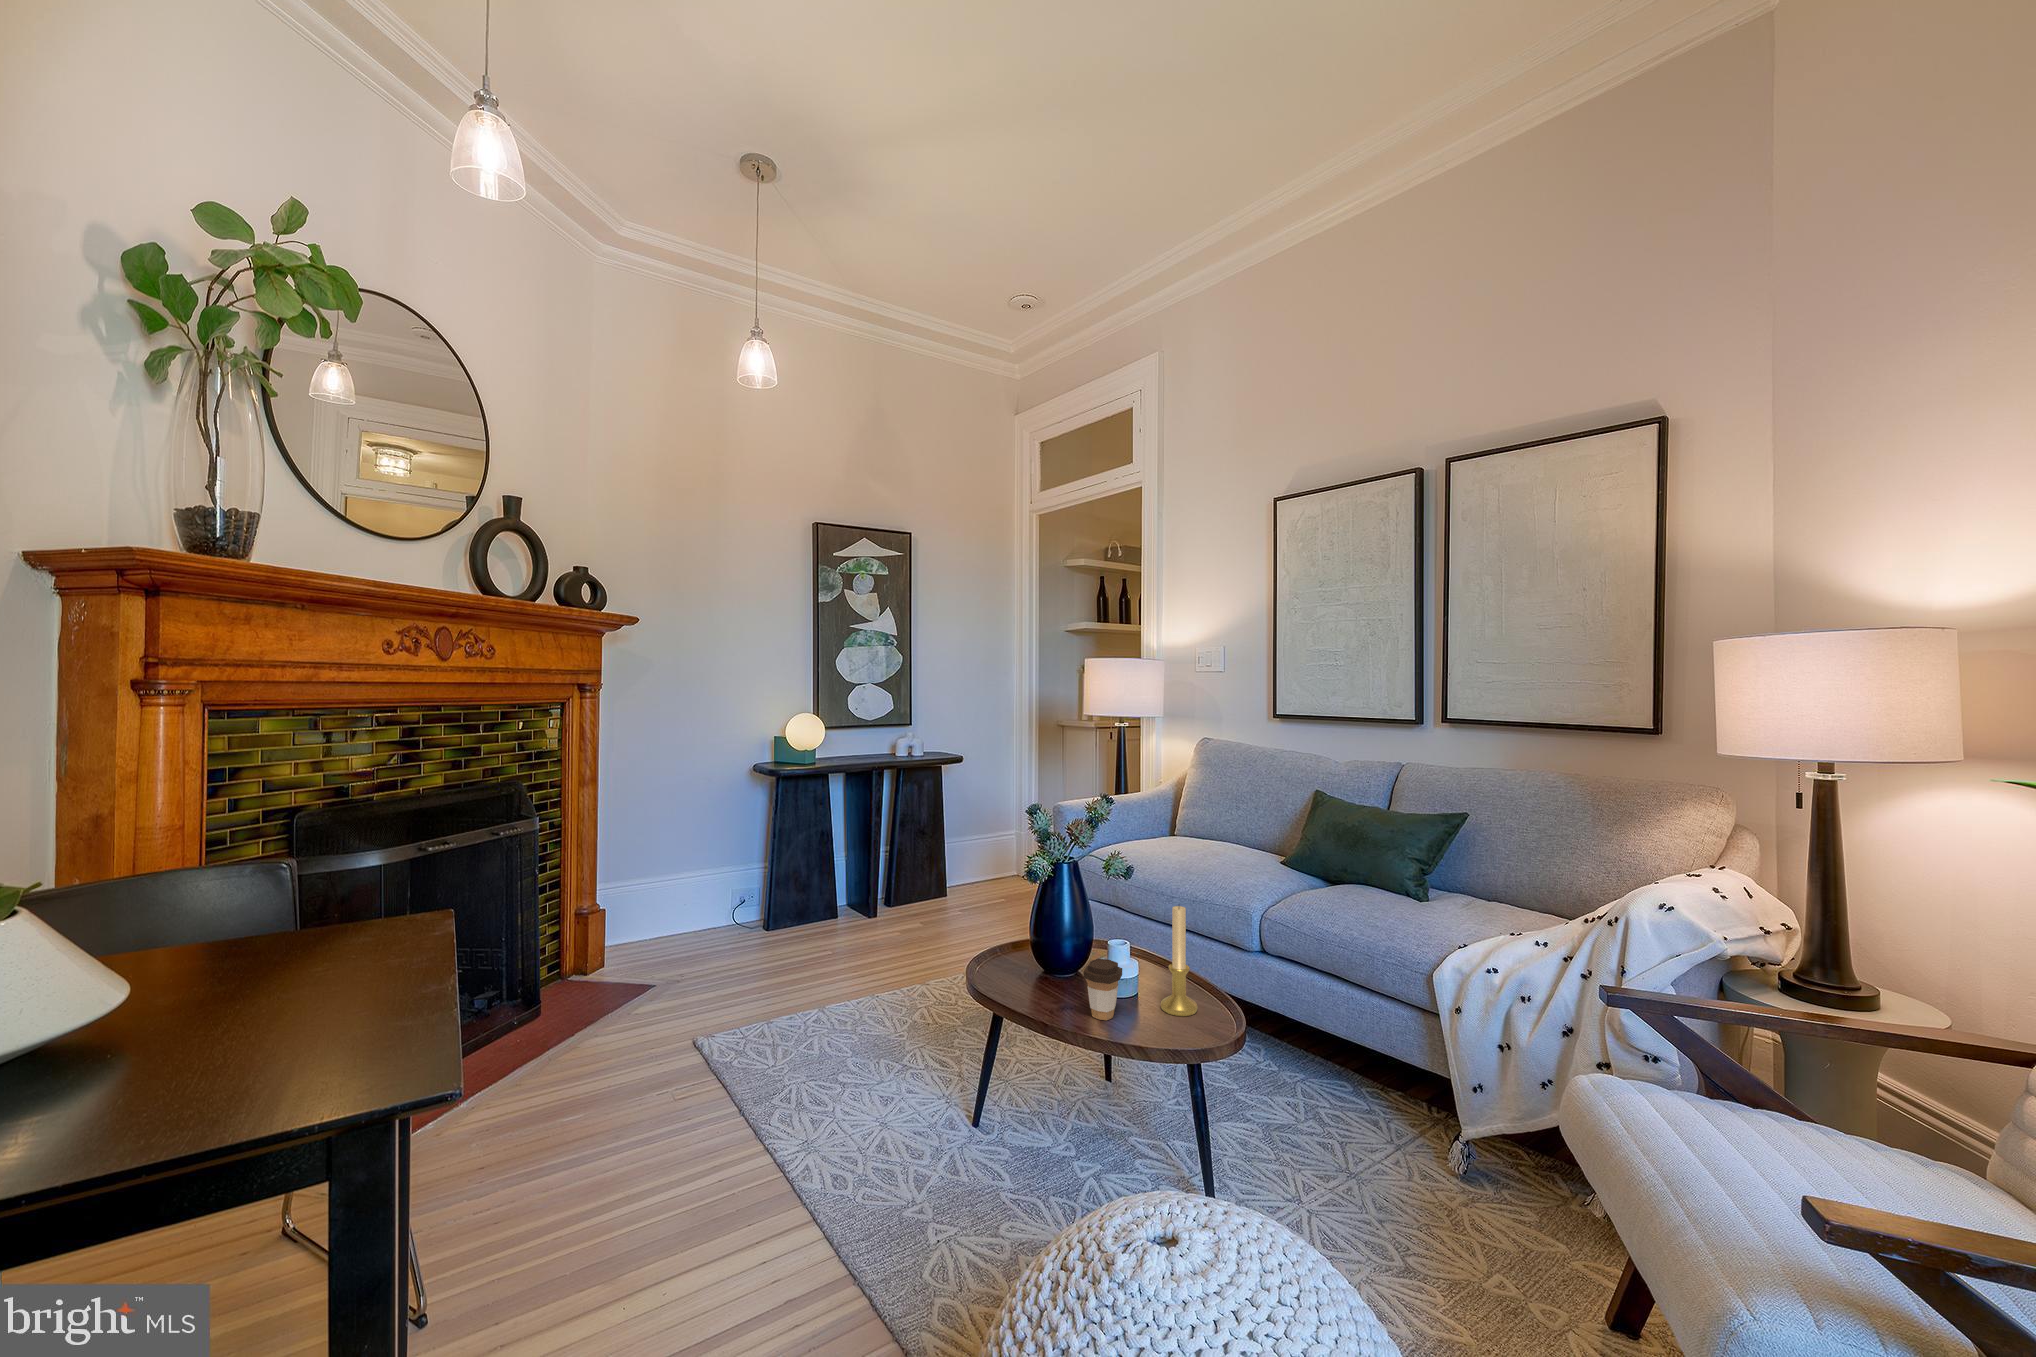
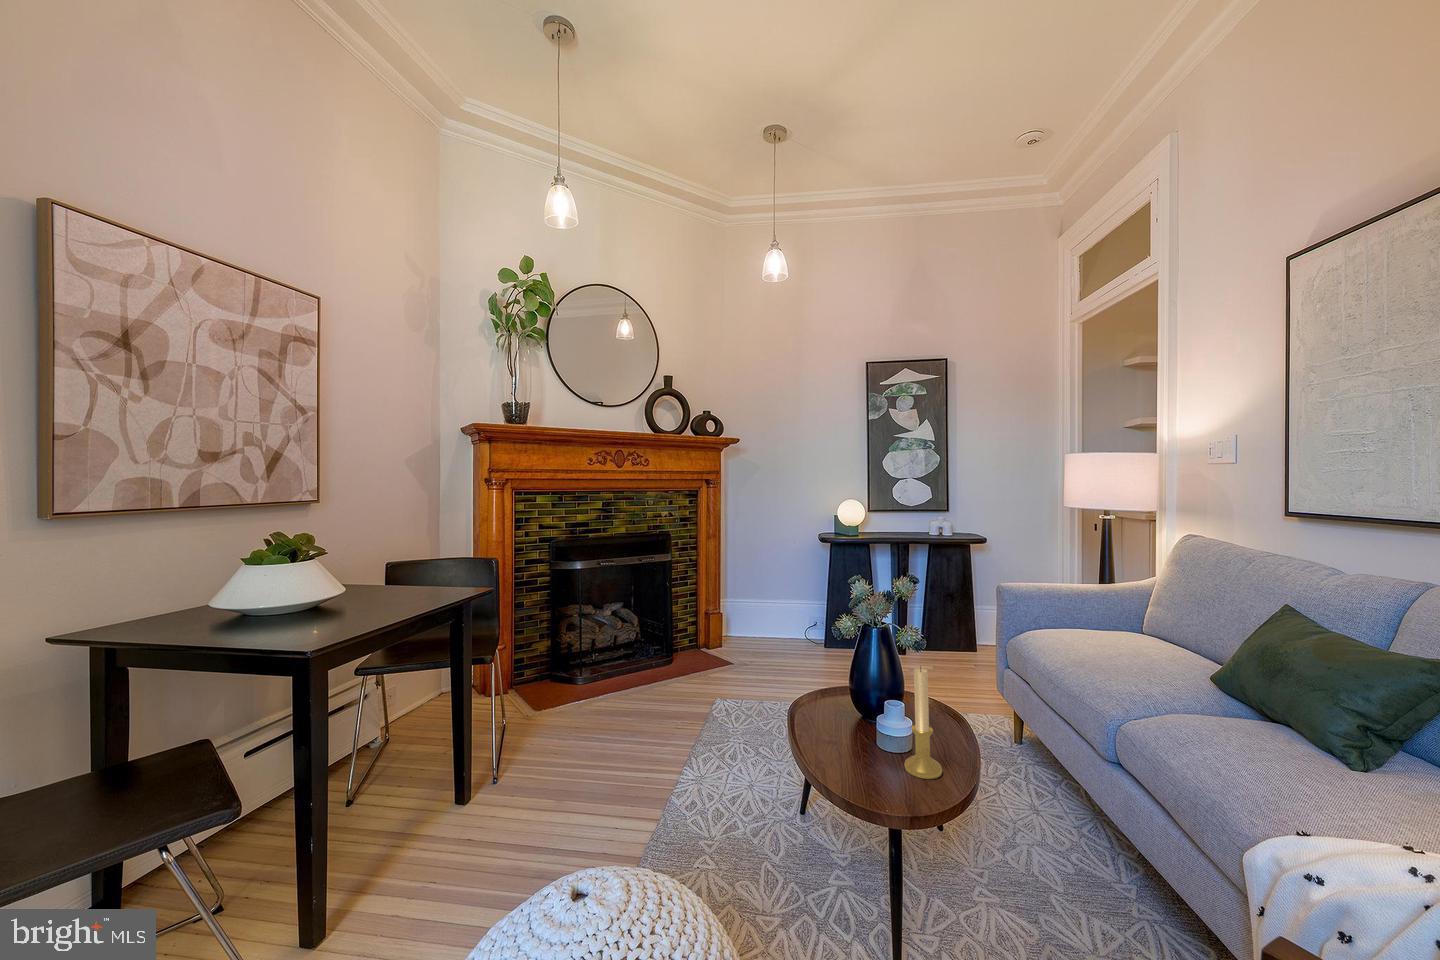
coffee cup: present [1084,959,1122,1020] -> none [829,699,864,754]

